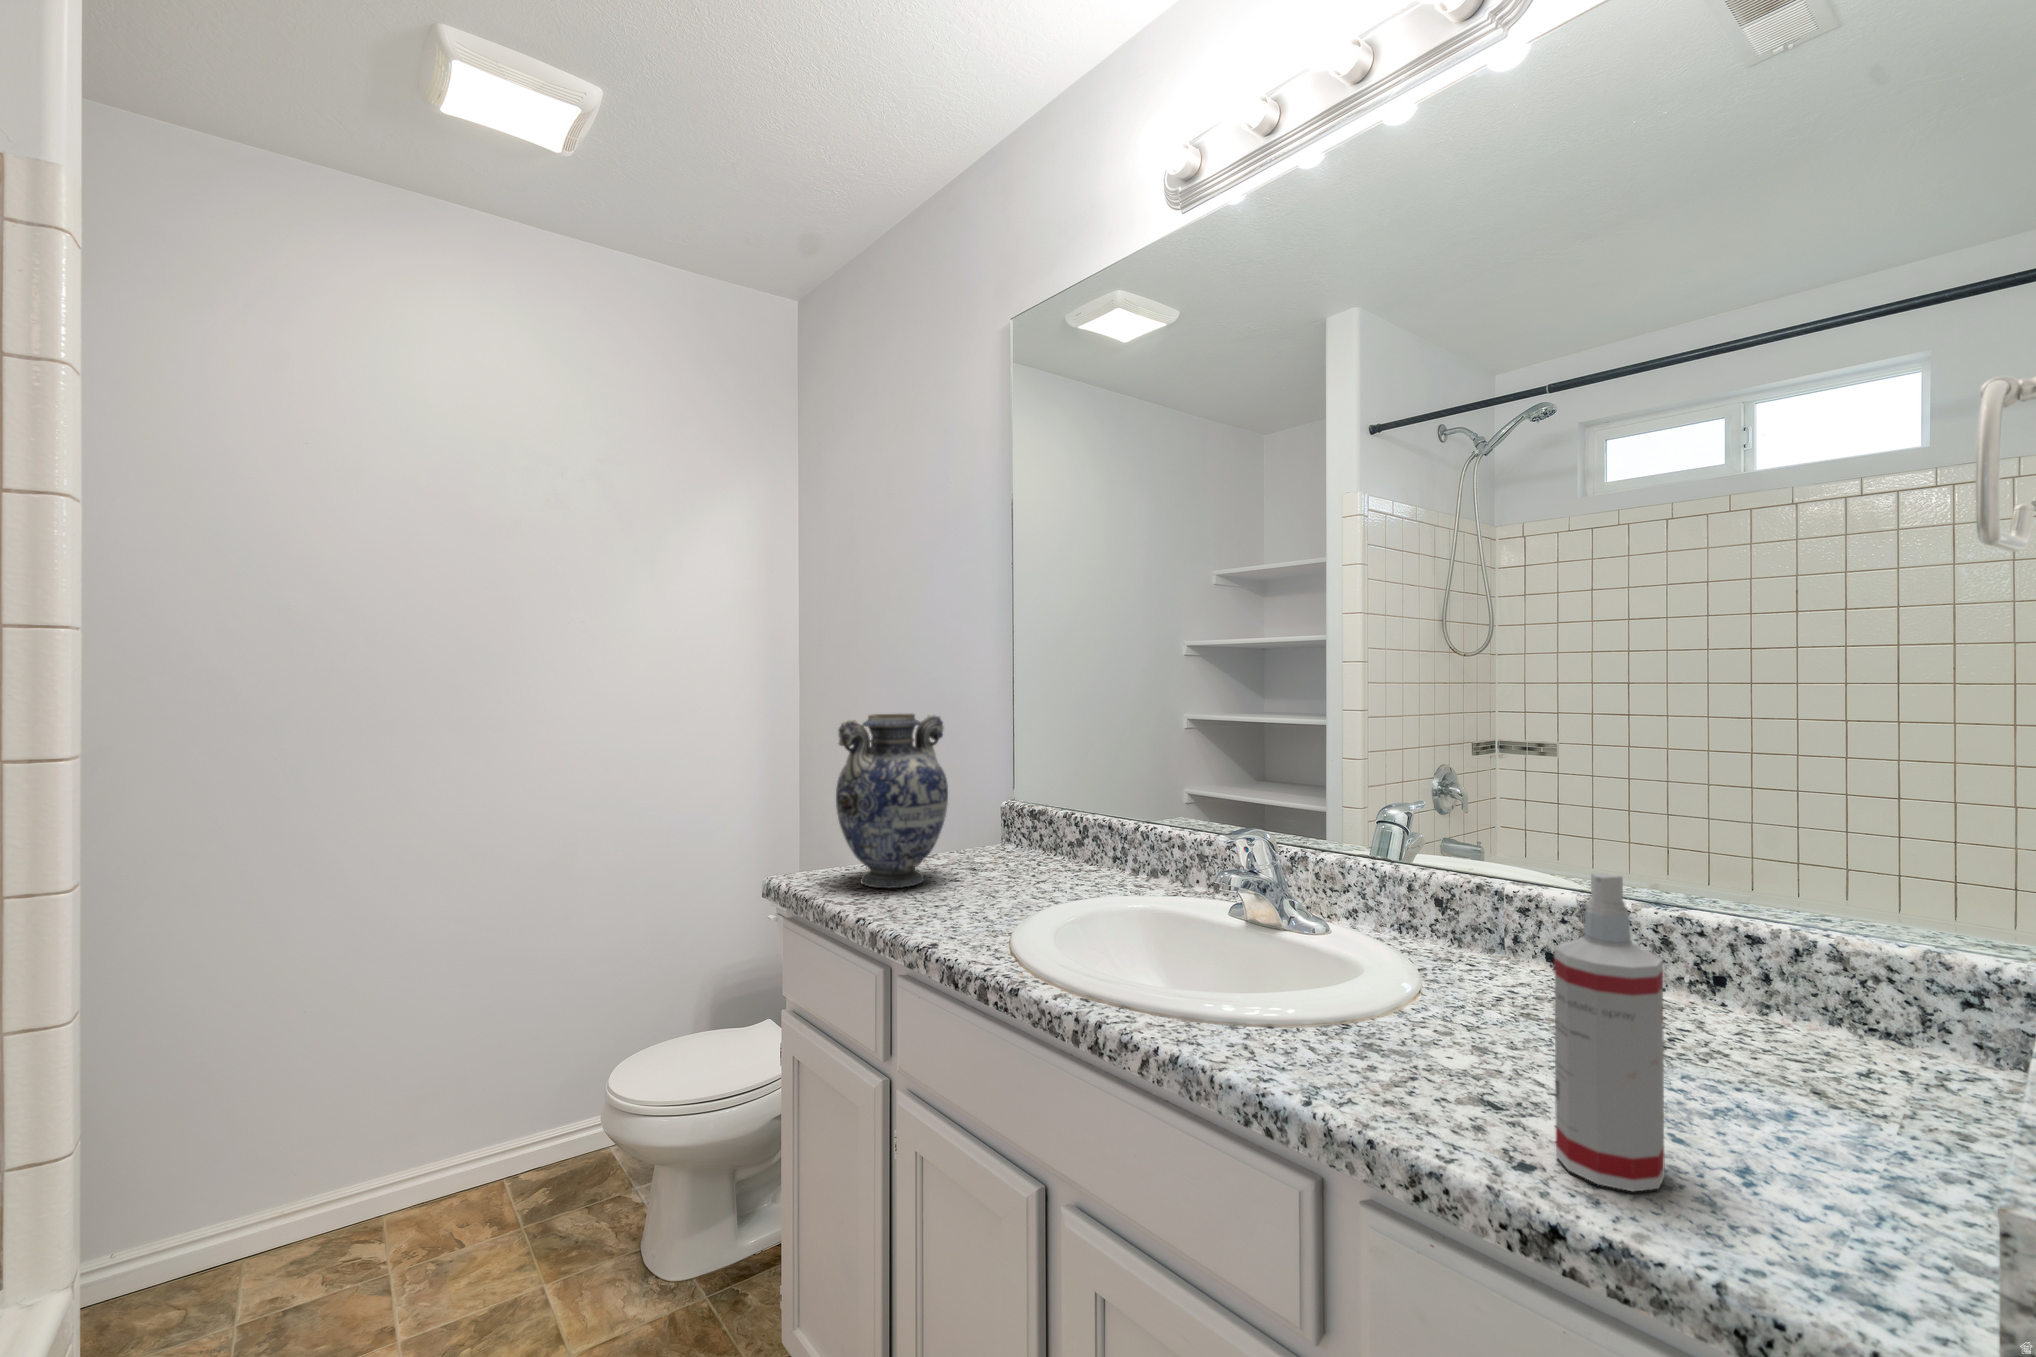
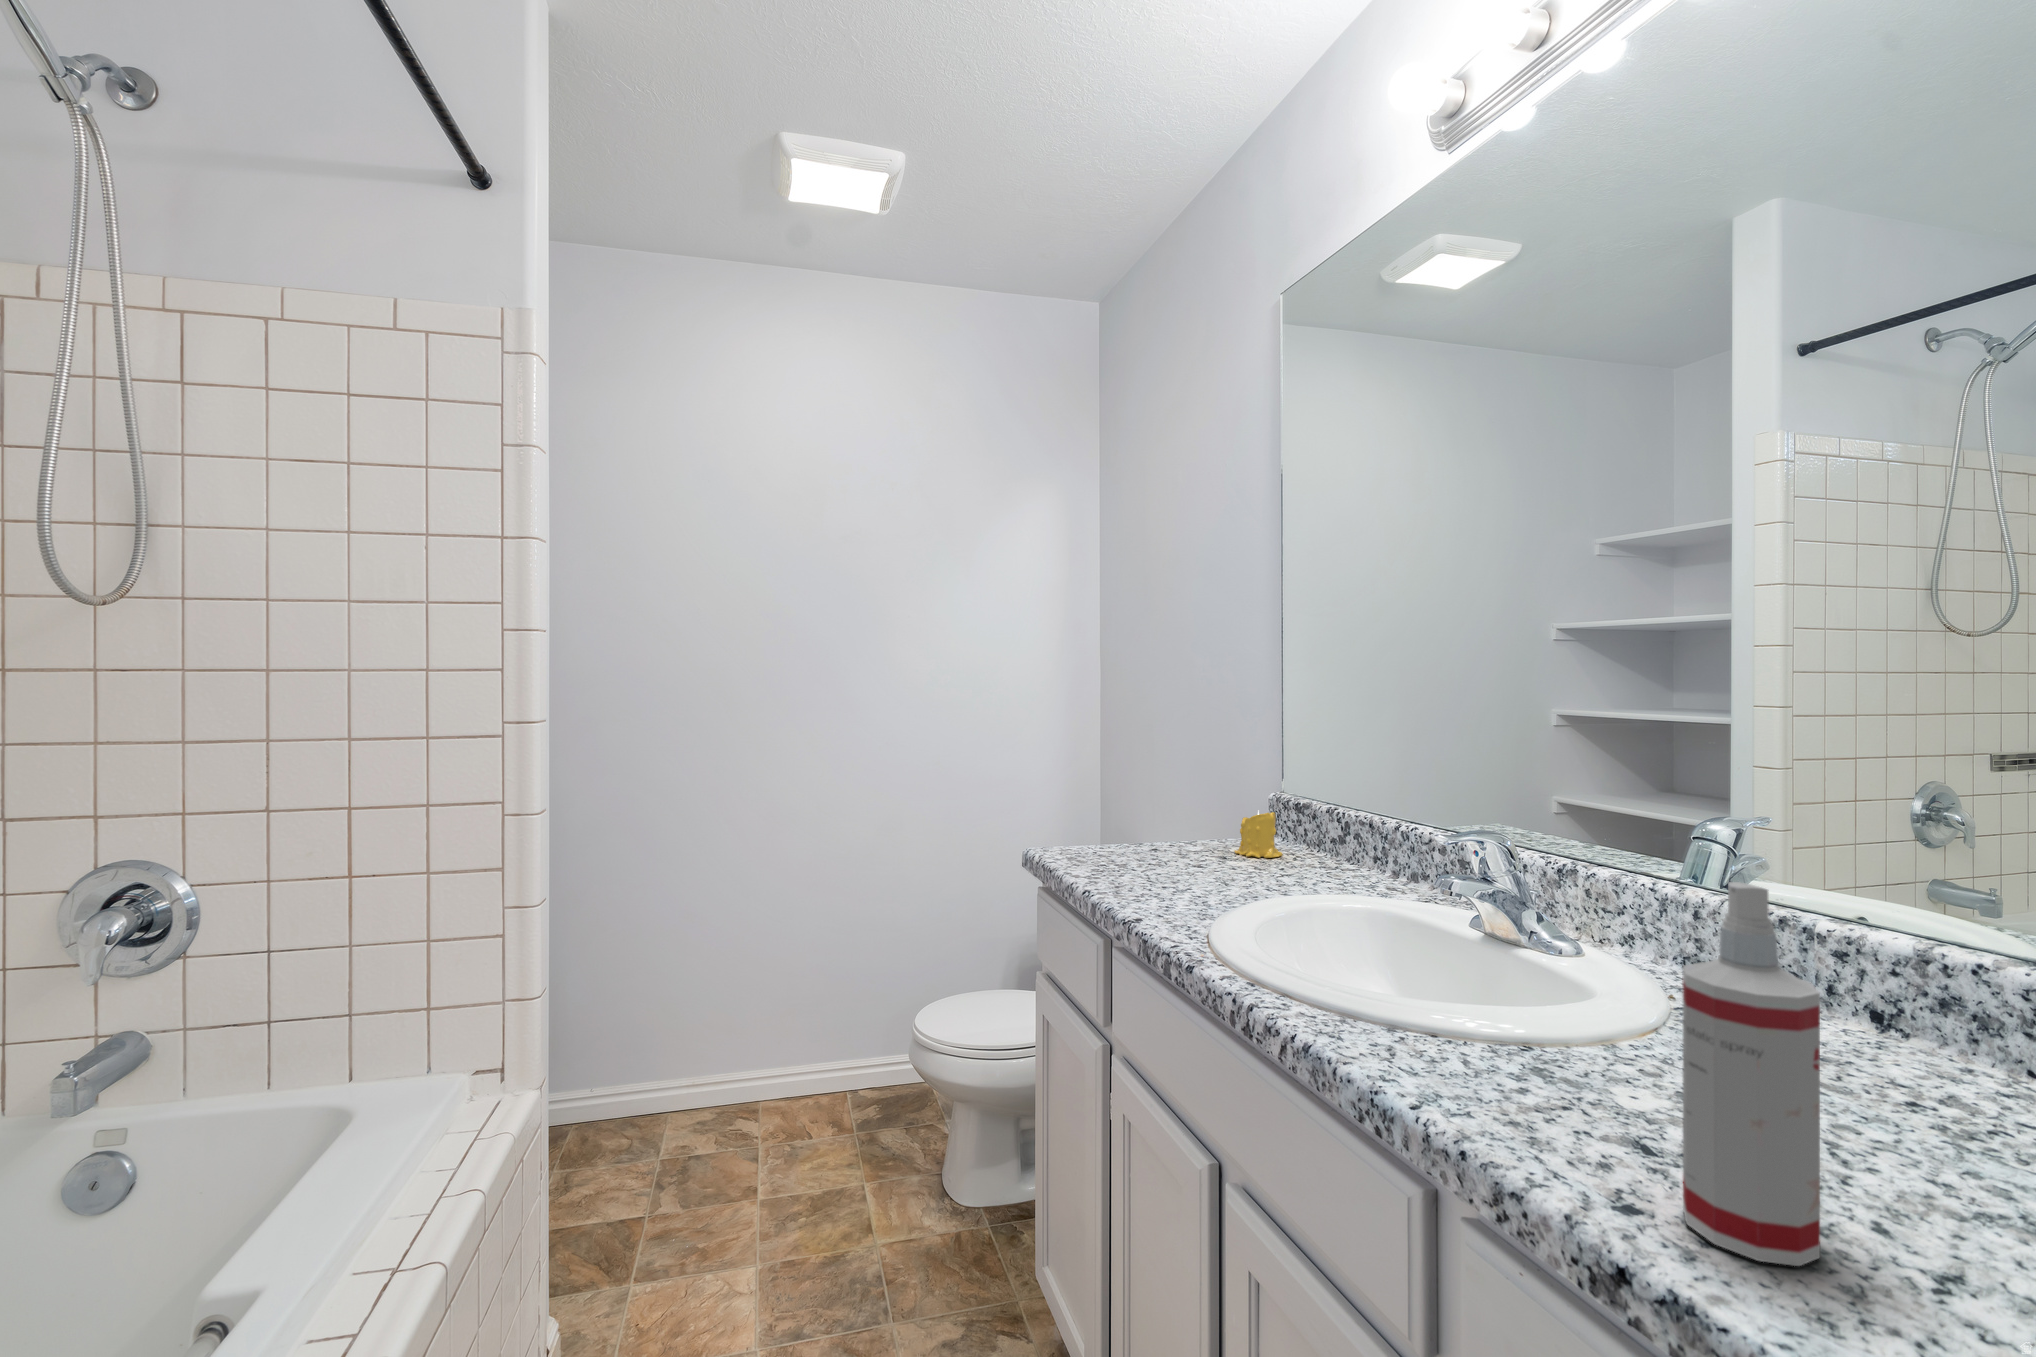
decorative vase: present [836,714,948,888] -> none [1085,703,1193,869]
candle: none [977,816,1023,864] -> present [1234,810,1283,858]

